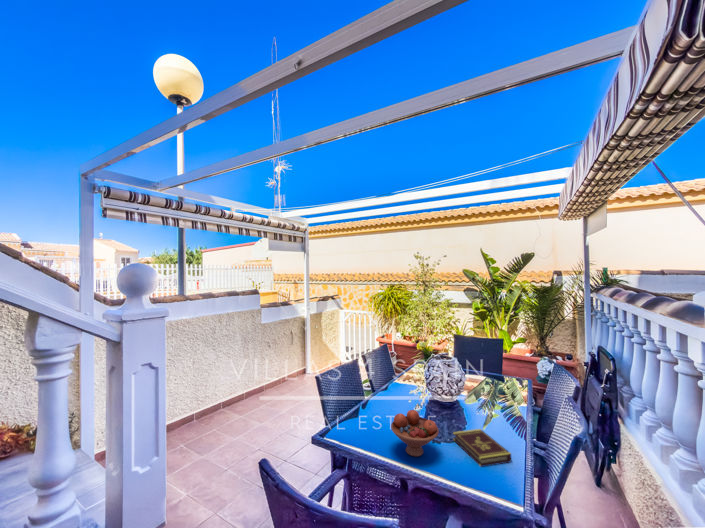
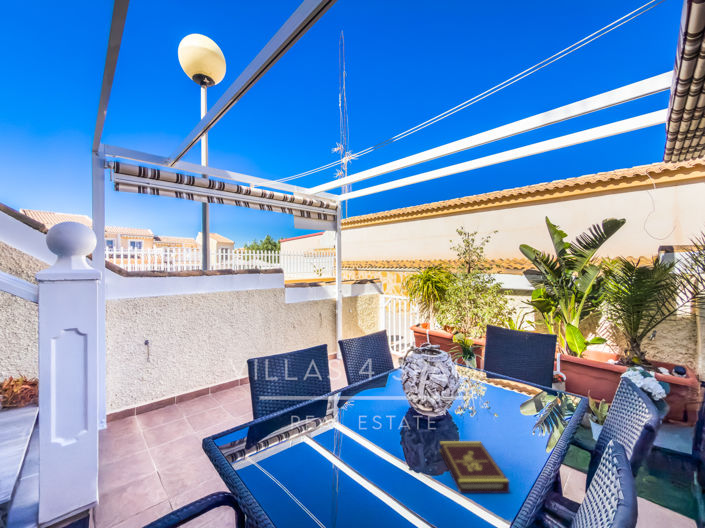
fruit bowl: present [391,410,439,457] -> none [349,407,410,467]

